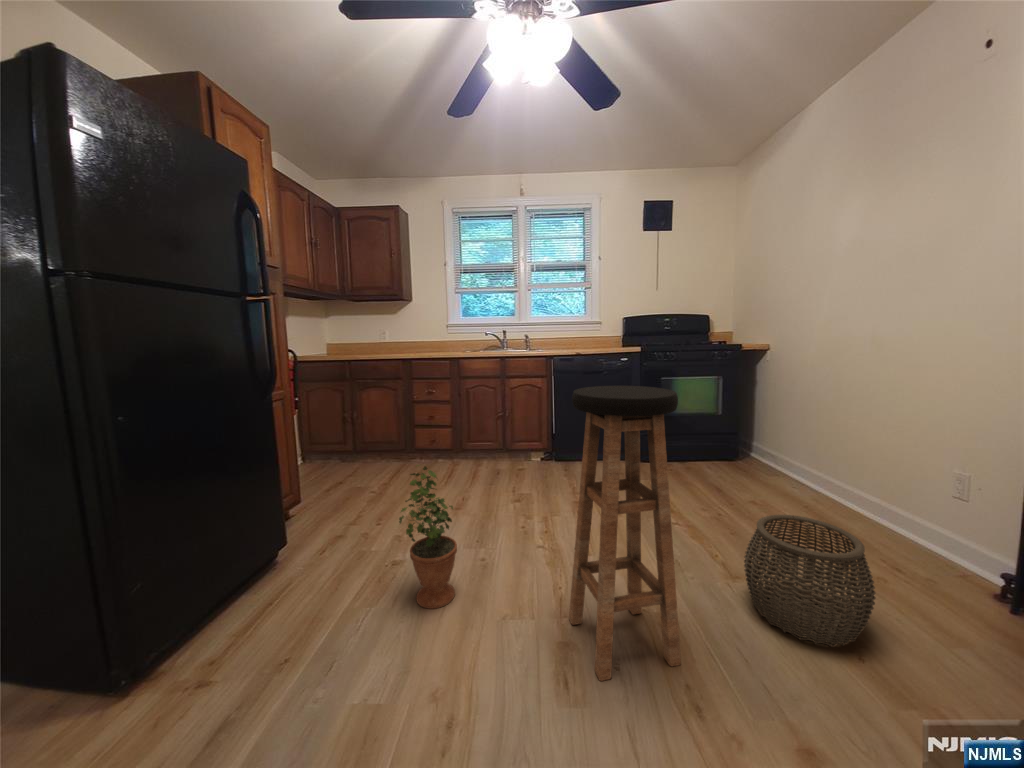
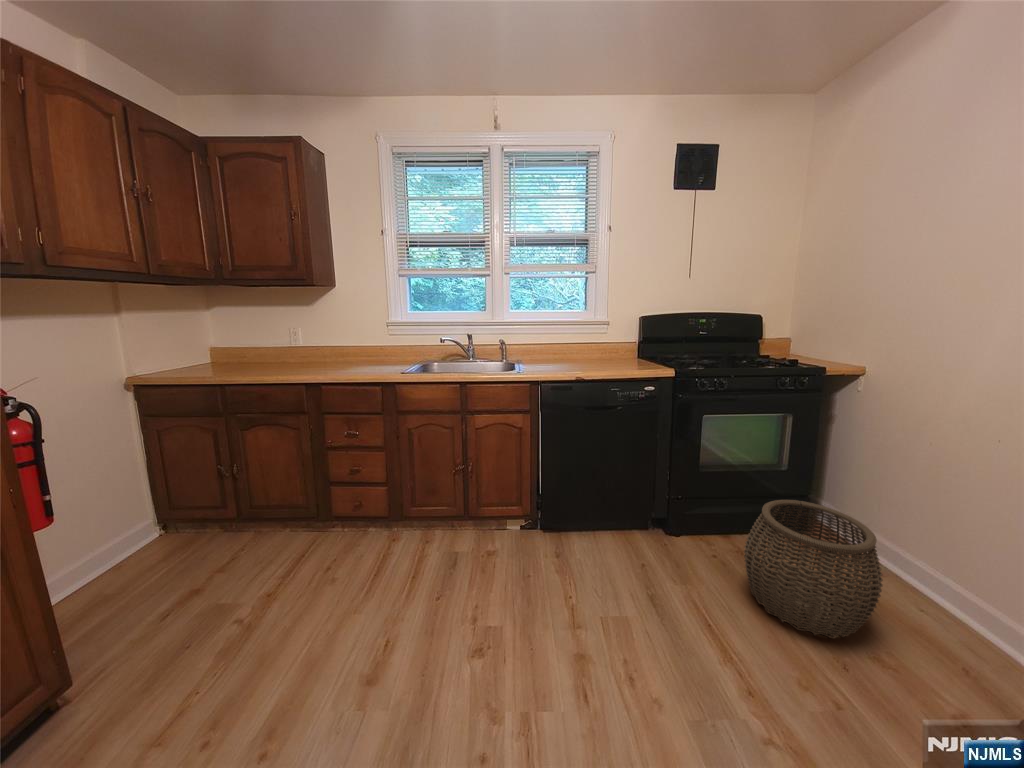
bar stool: present [569,386,681,681] -> none [557,356,693,671]
potted plant: present [399,466,457,609] -> none [374,436,438,589]

